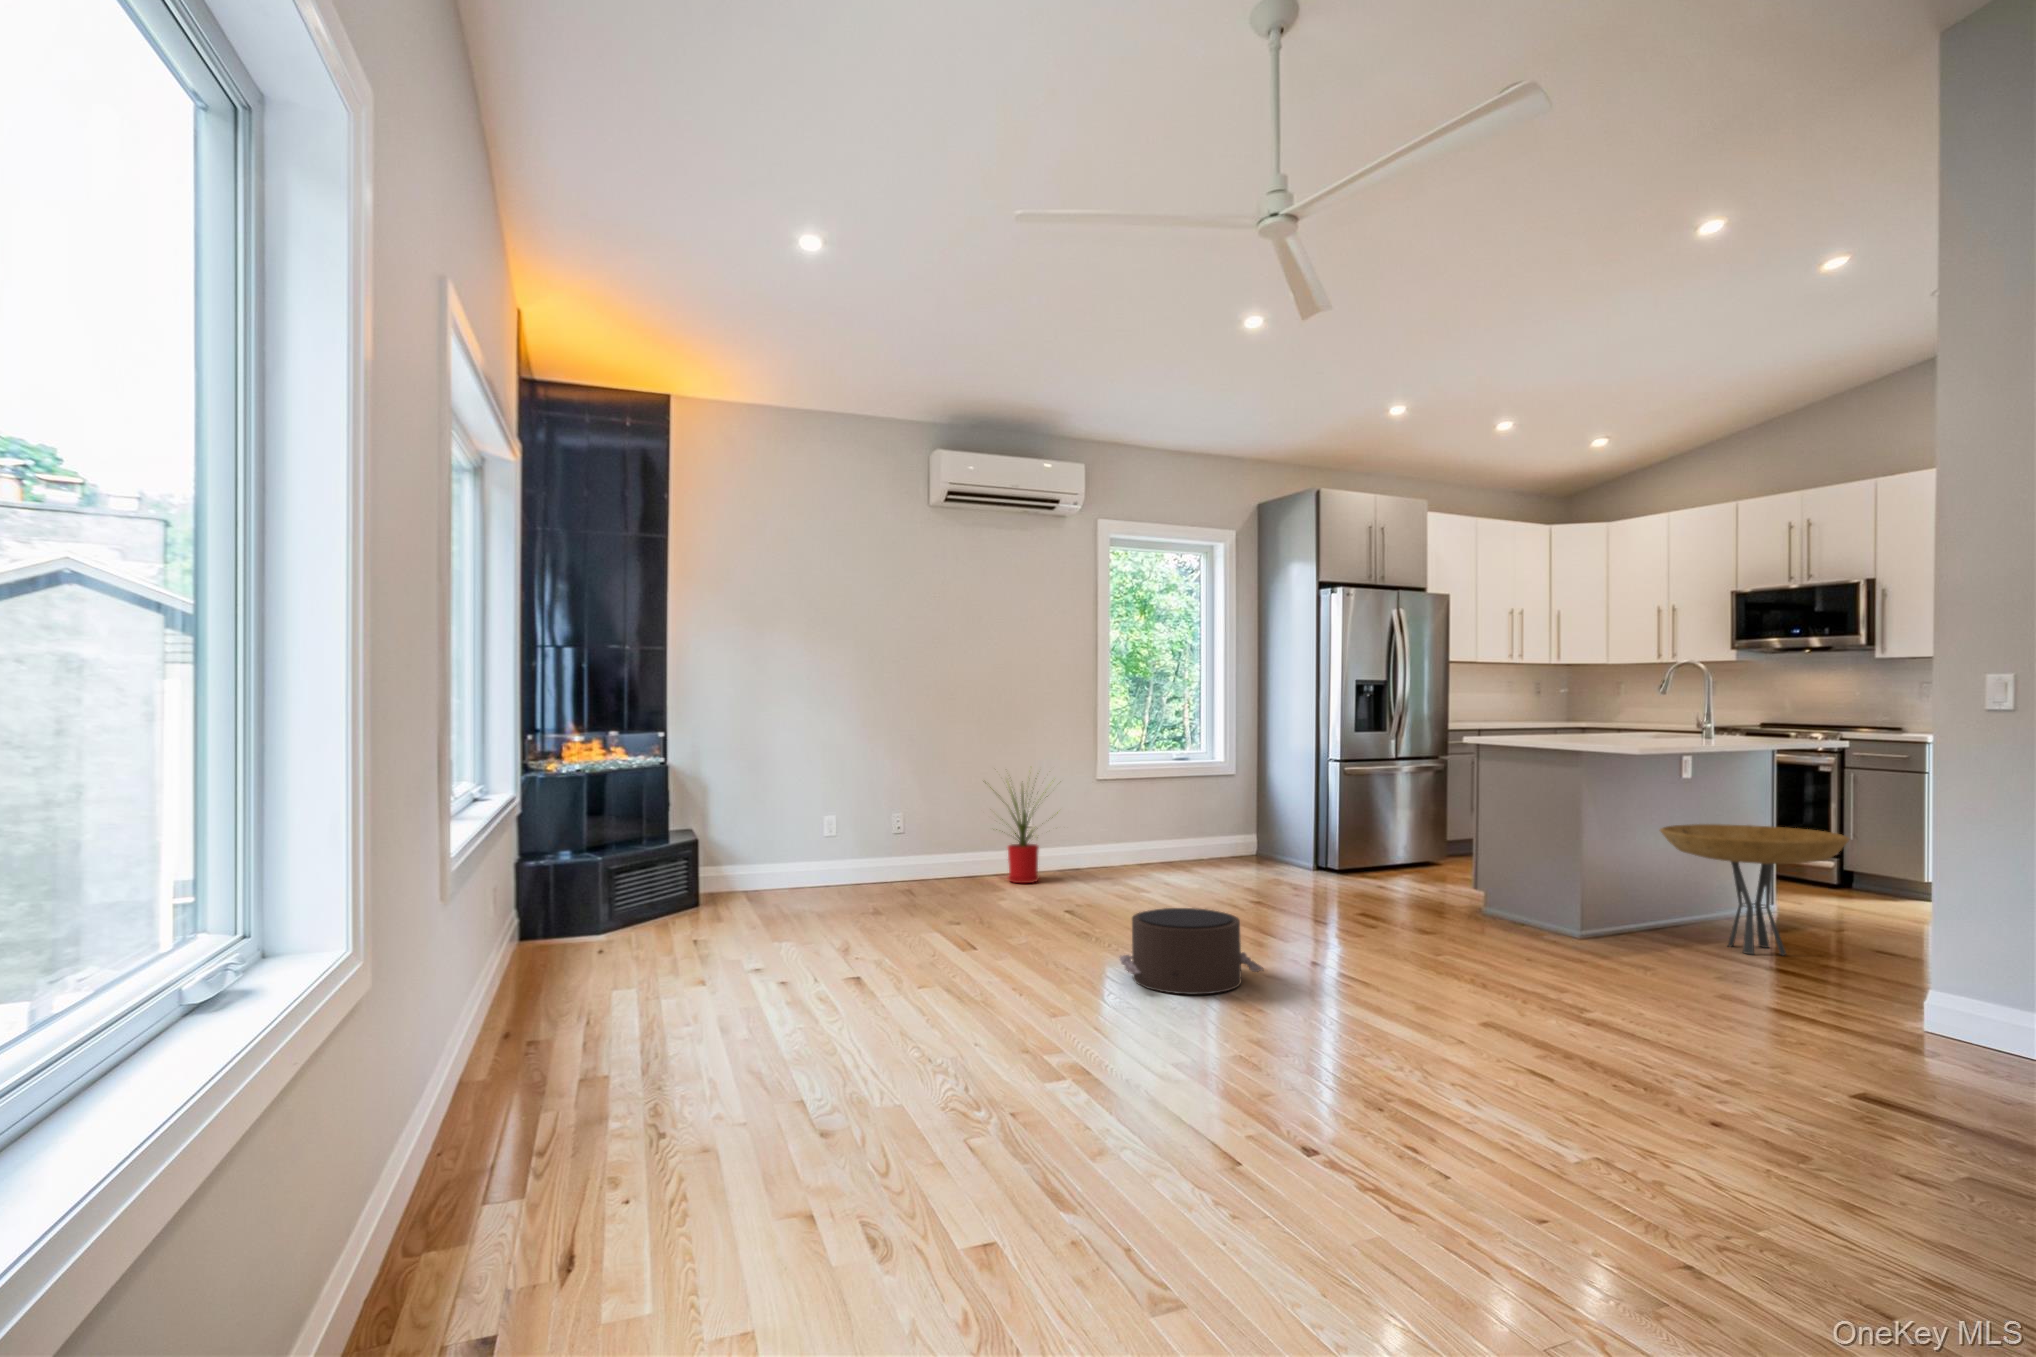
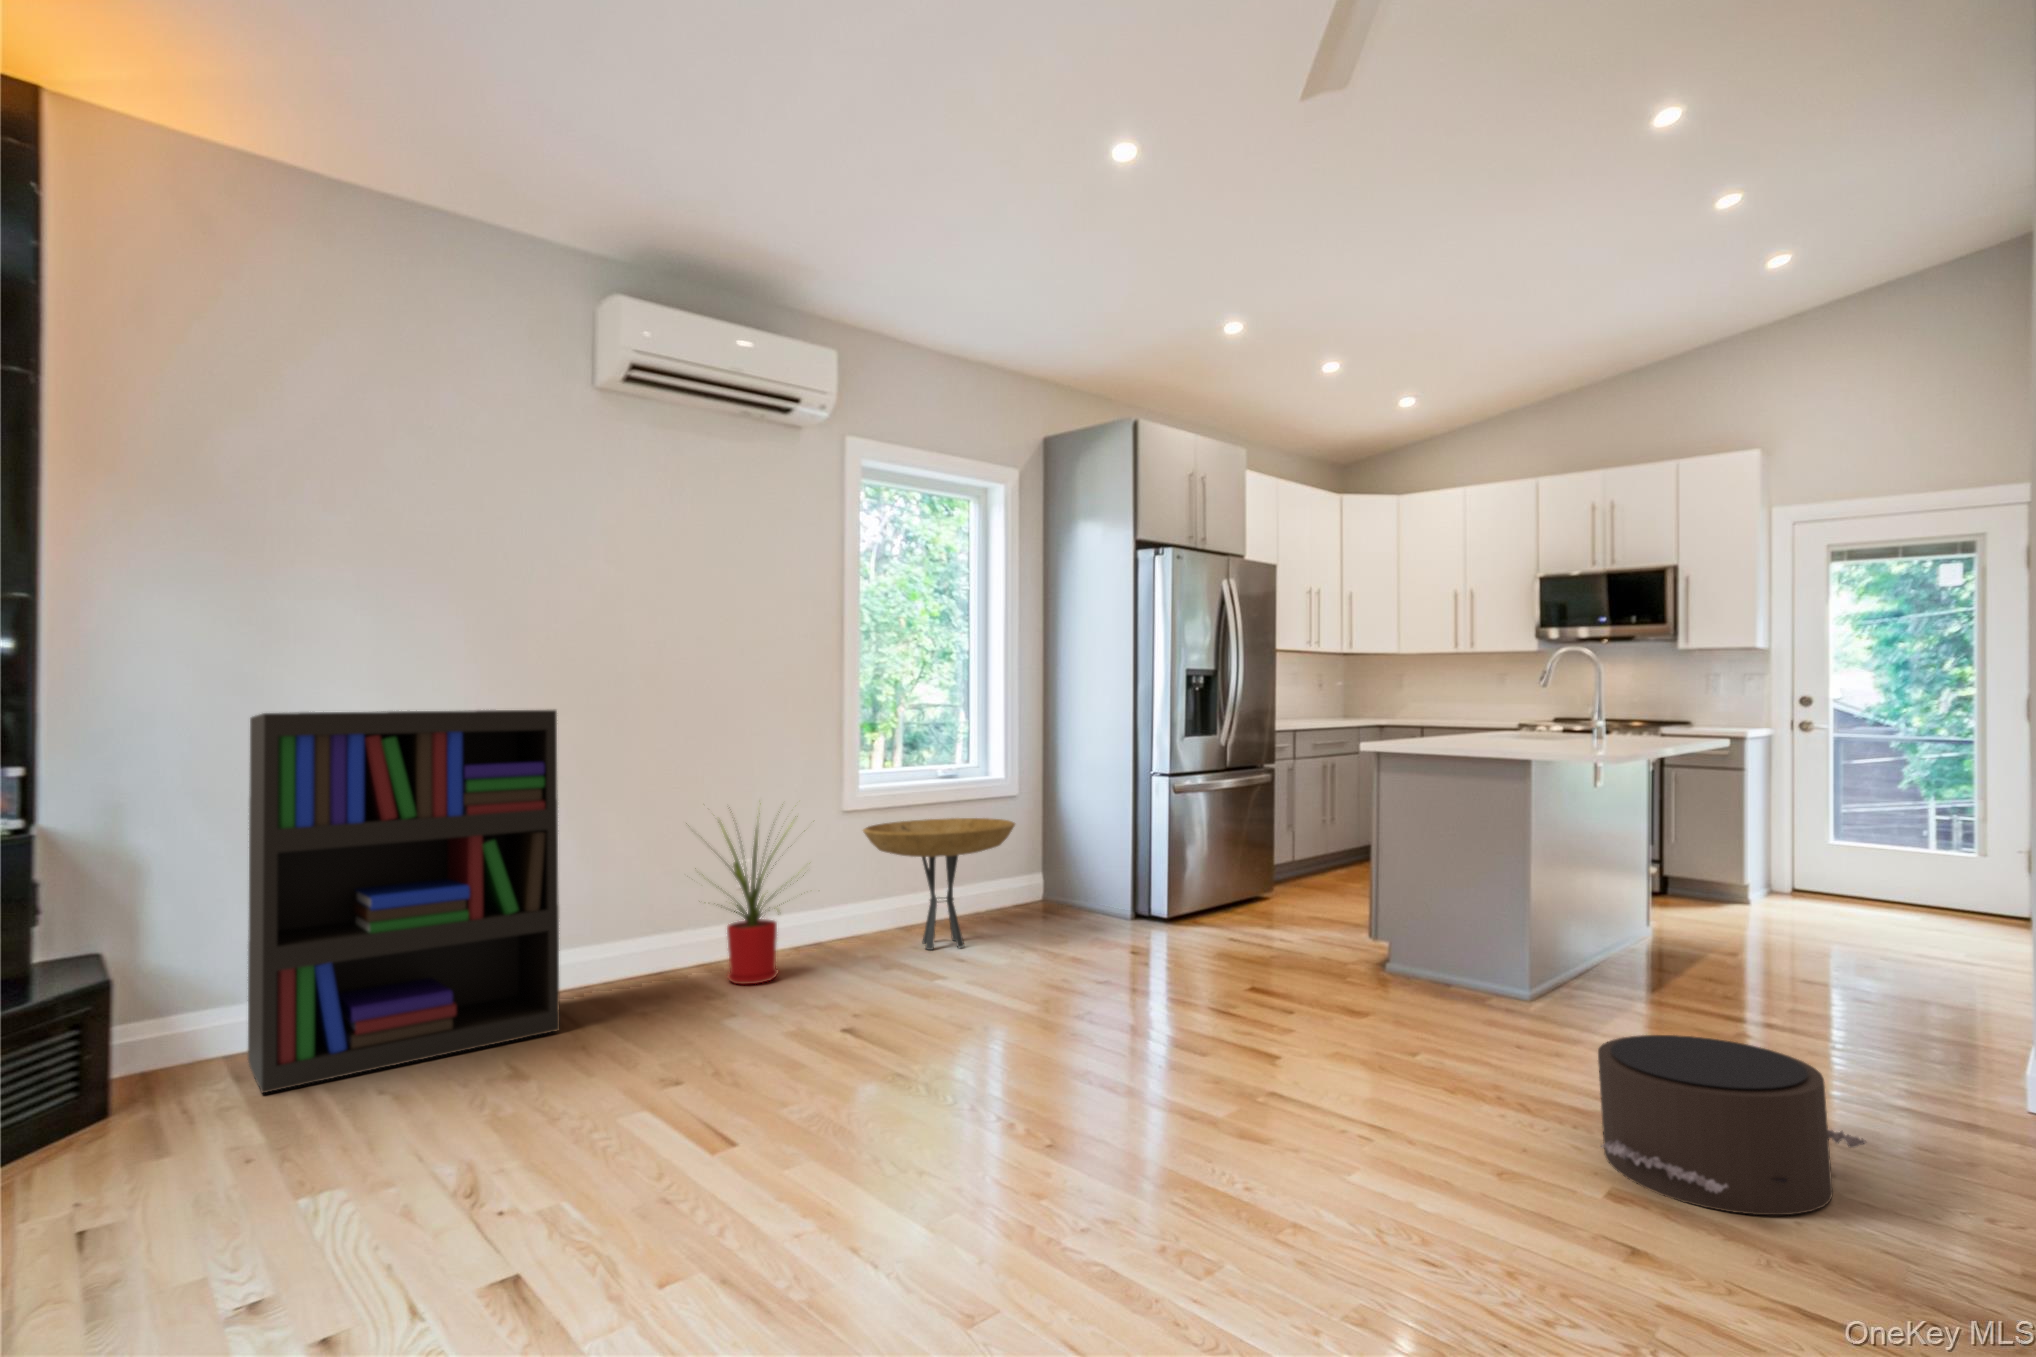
bookshelf: none [755,707,906,905] -> present [248,710,560,1093]
side table: present [1660,824,1849,955] -> present [863,818,1015,950]
pouf: present [1120,908,1263,994] -> present [1598,1035,1866,1215]

